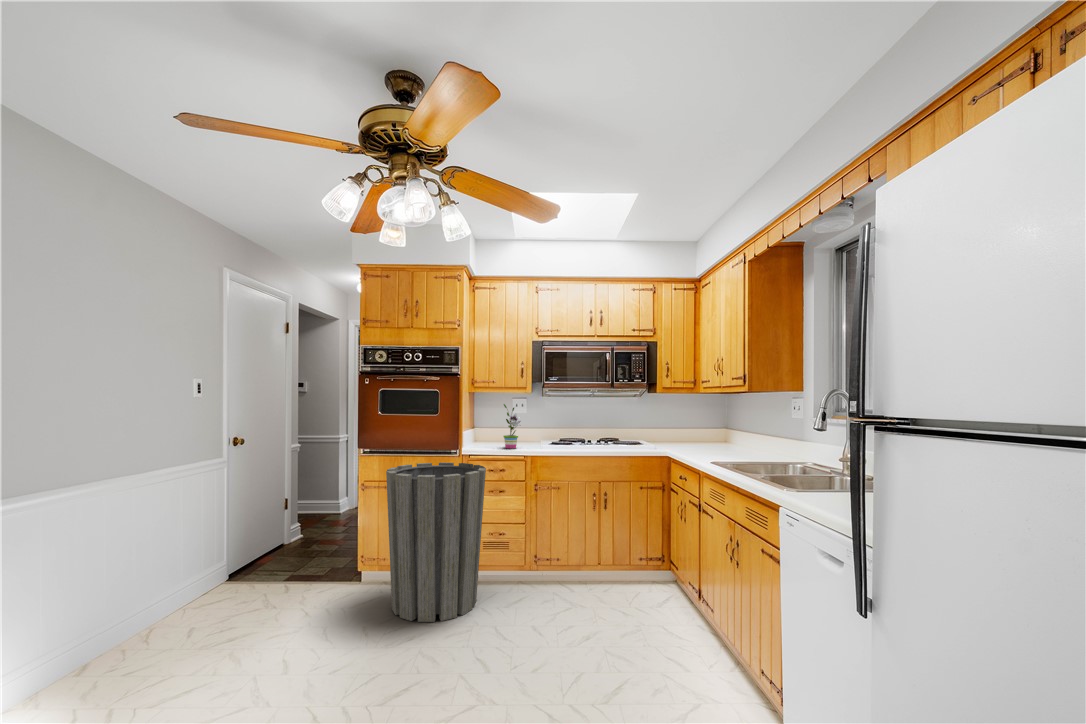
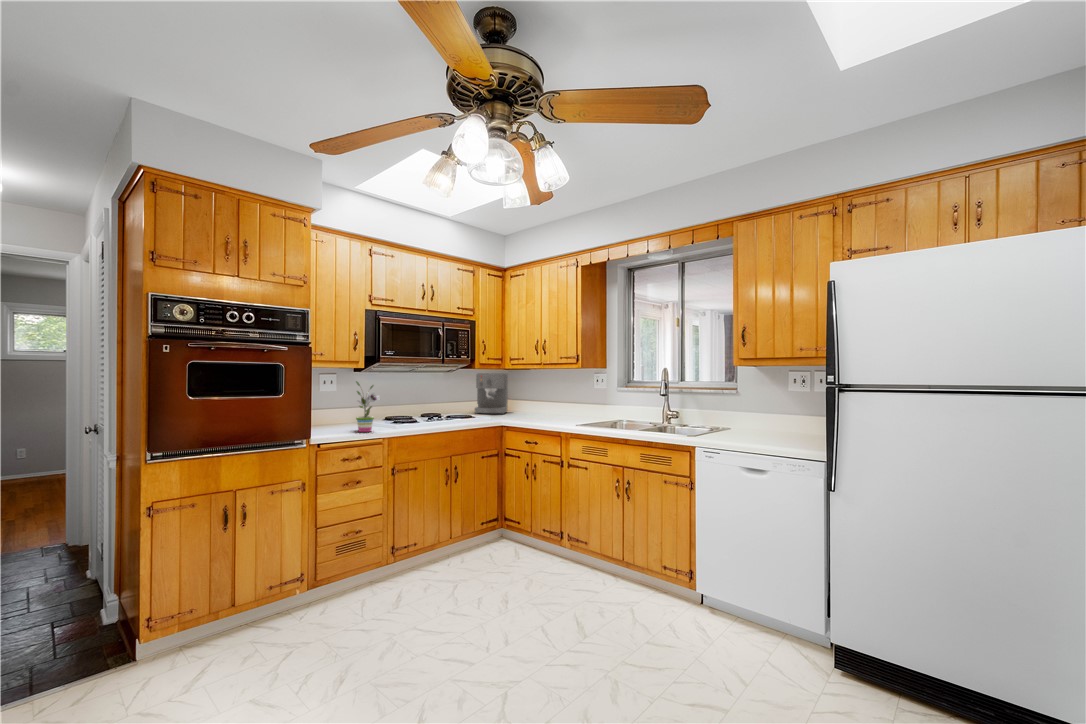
coffee maker: none [669,398,715,445] -> present [475,373,508,414]
trash can: present [386,462,486,622] -> none [244,455,384,670]

